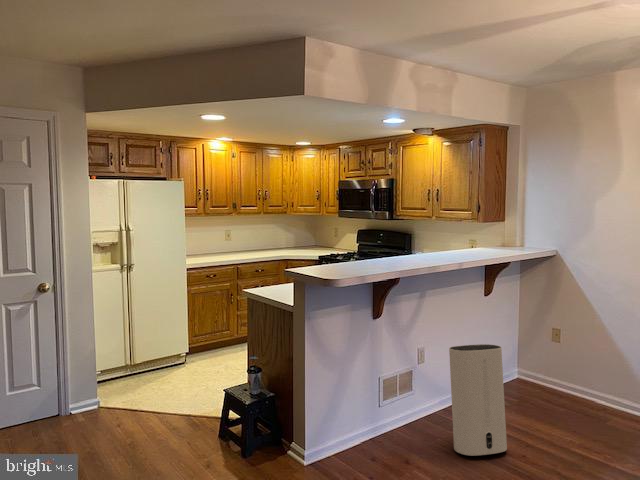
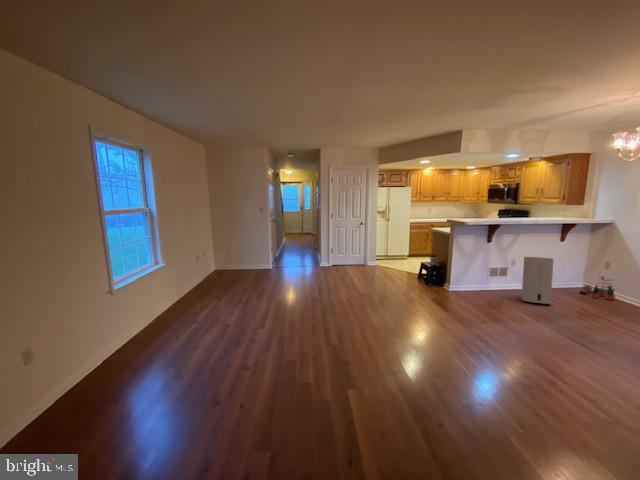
potted plant: none [520,356,574,404] -> present [580,276,615,300]

